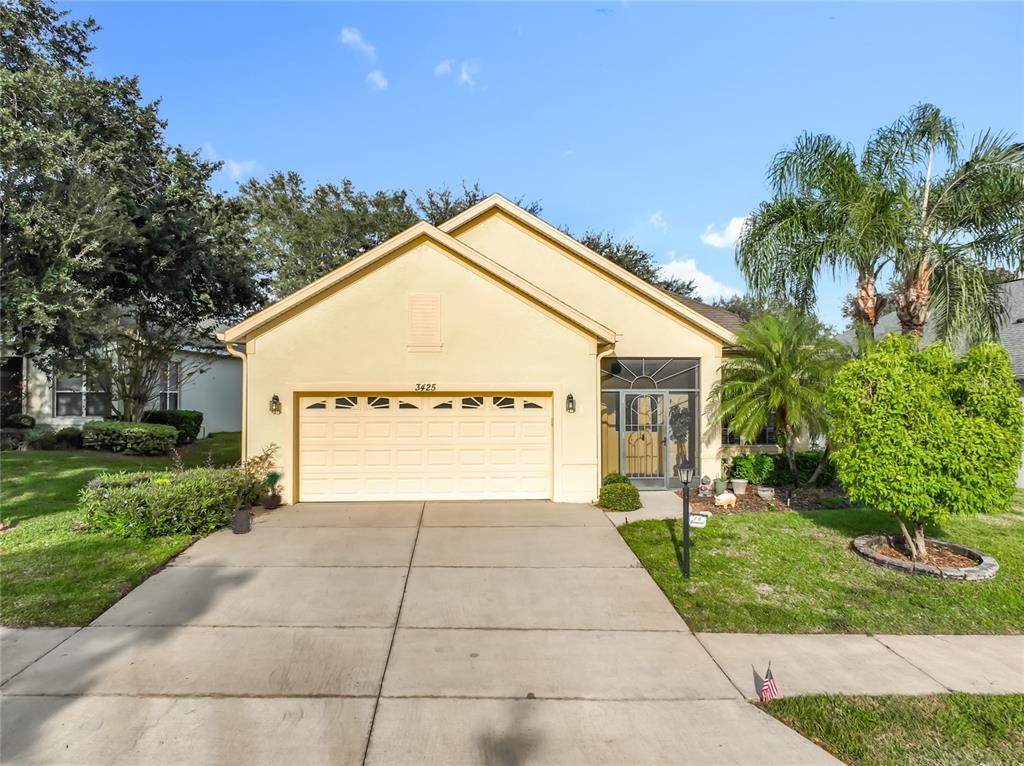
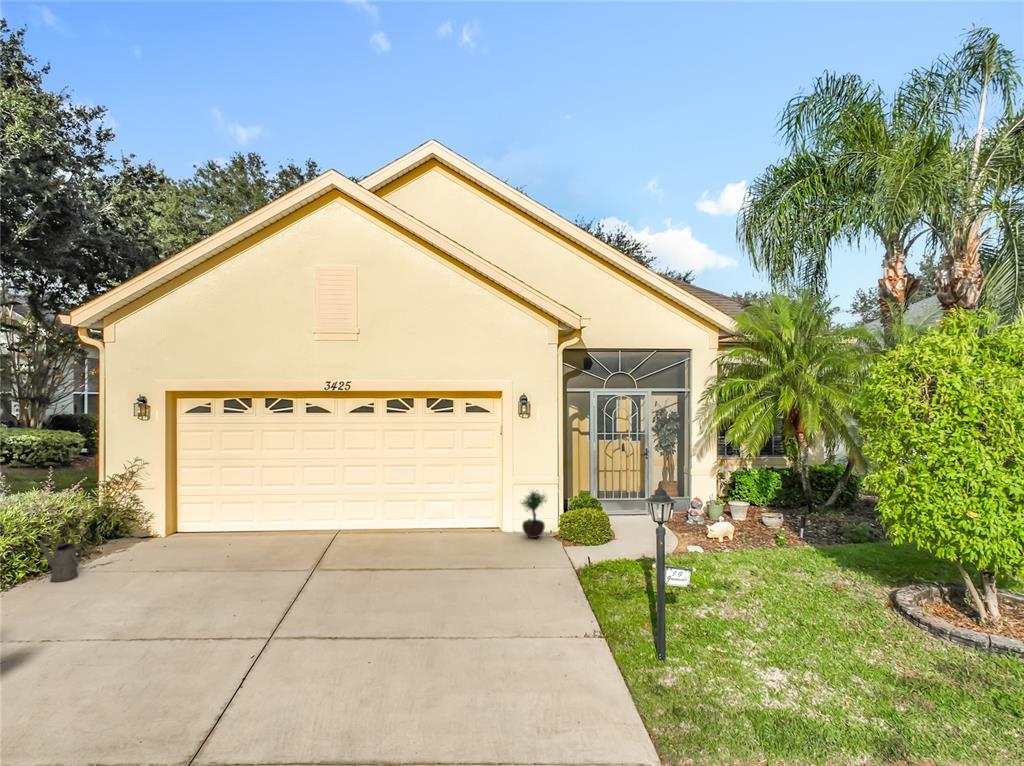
potted tree: present [262,471,284,509] -> present [521,490,547,538]

